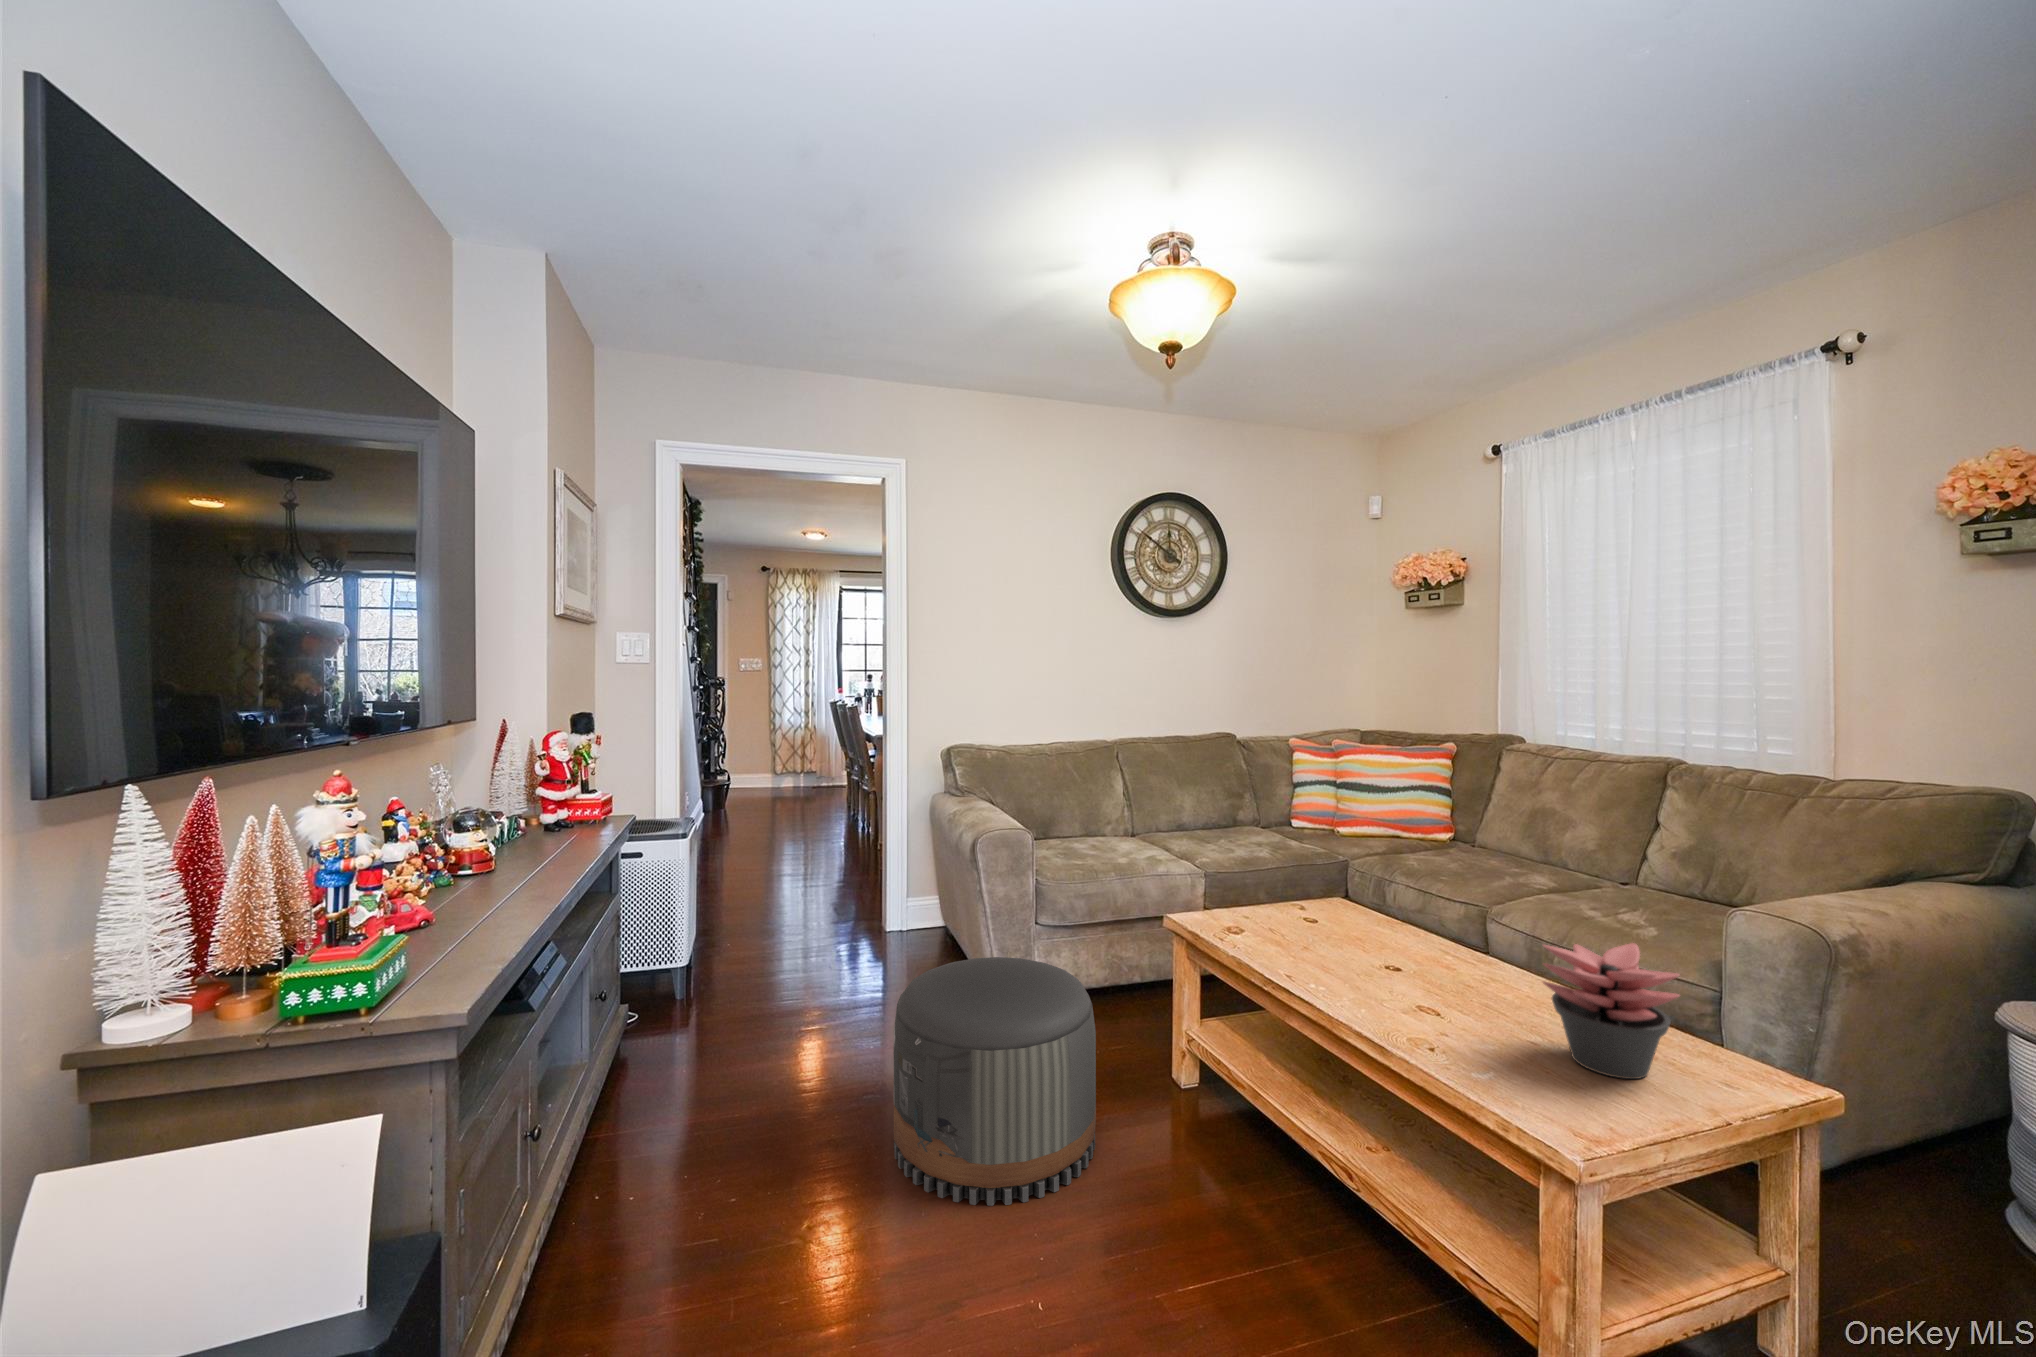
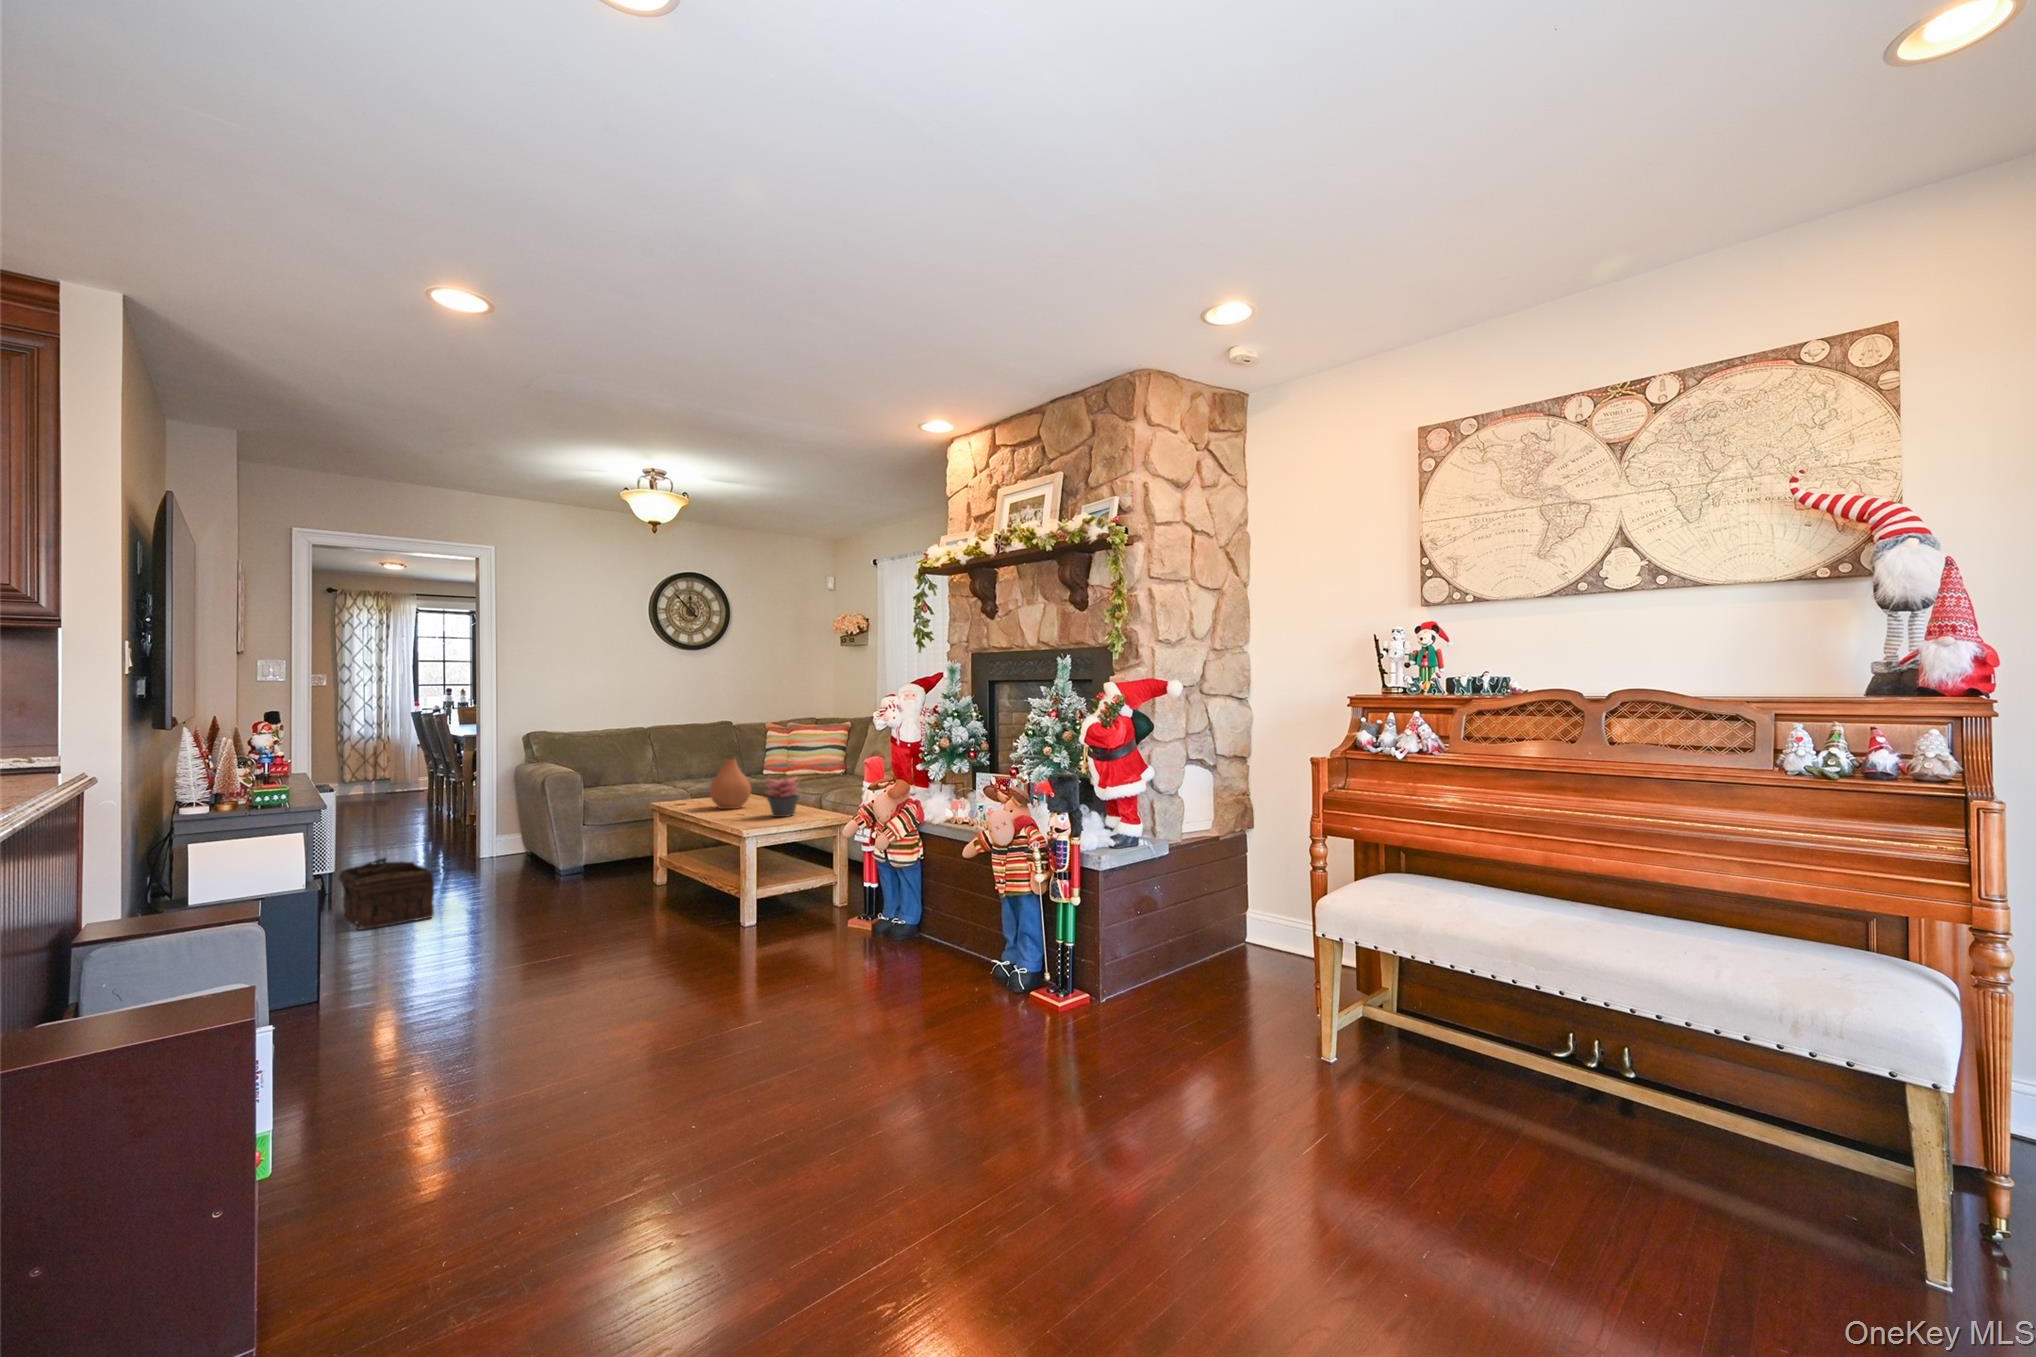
vase: none [1313,847,1425,975] -> present [709,758,751,809]
pouf: present [893,957,1096,1206] -> none [496,824,604,915]
basket: none [589,1005,782,1194] -> present [339,858,434,930]

